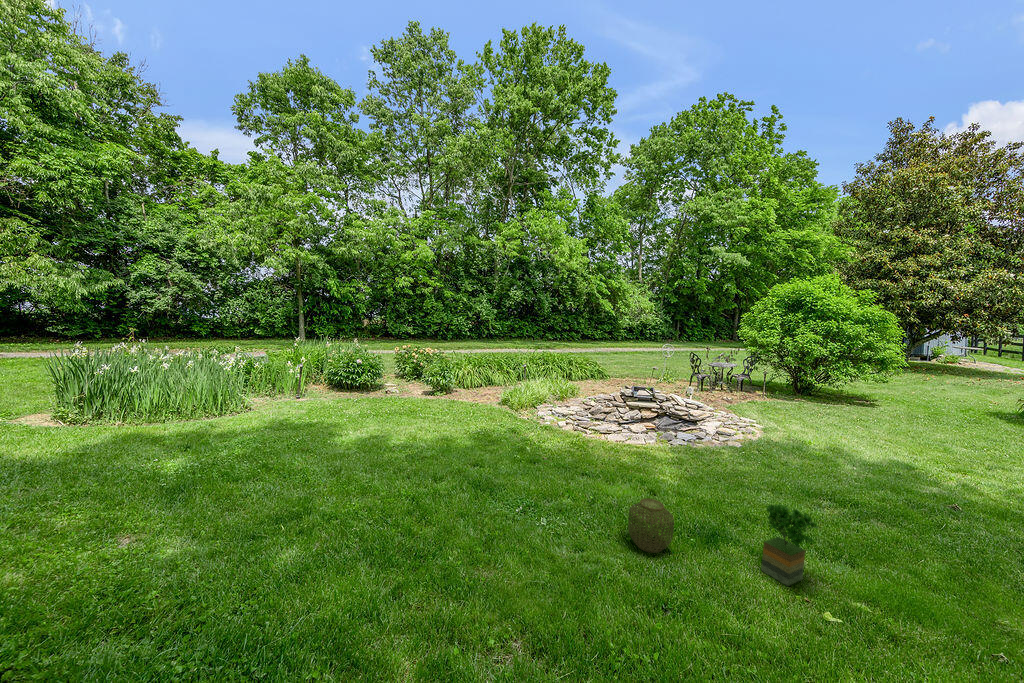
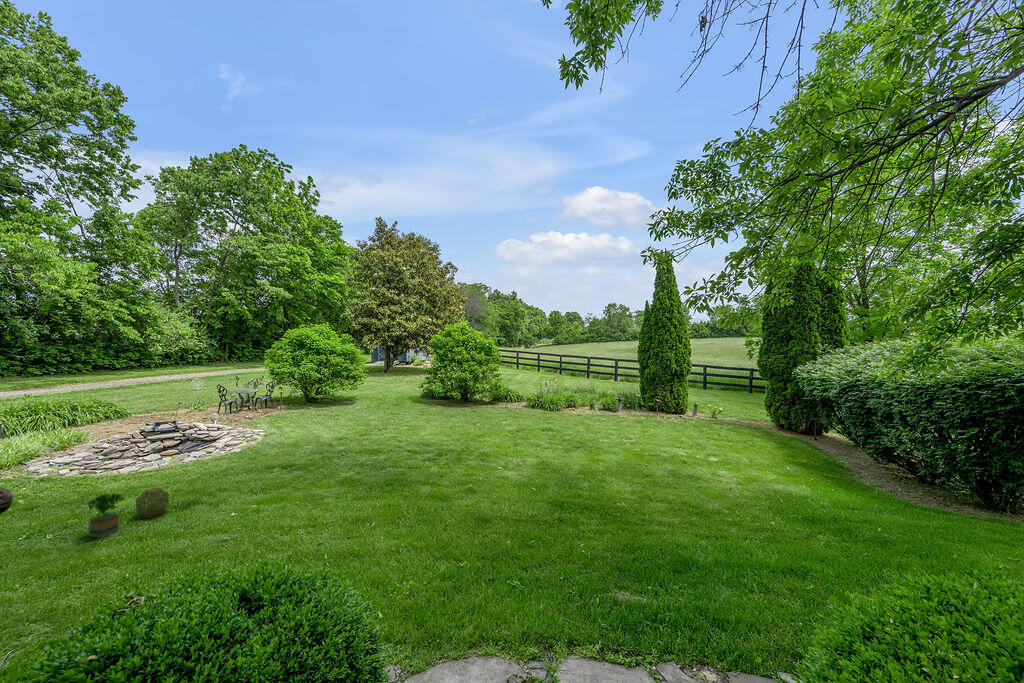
potted tree: present [761,504,818,586] -> present [88,494,125,538]

